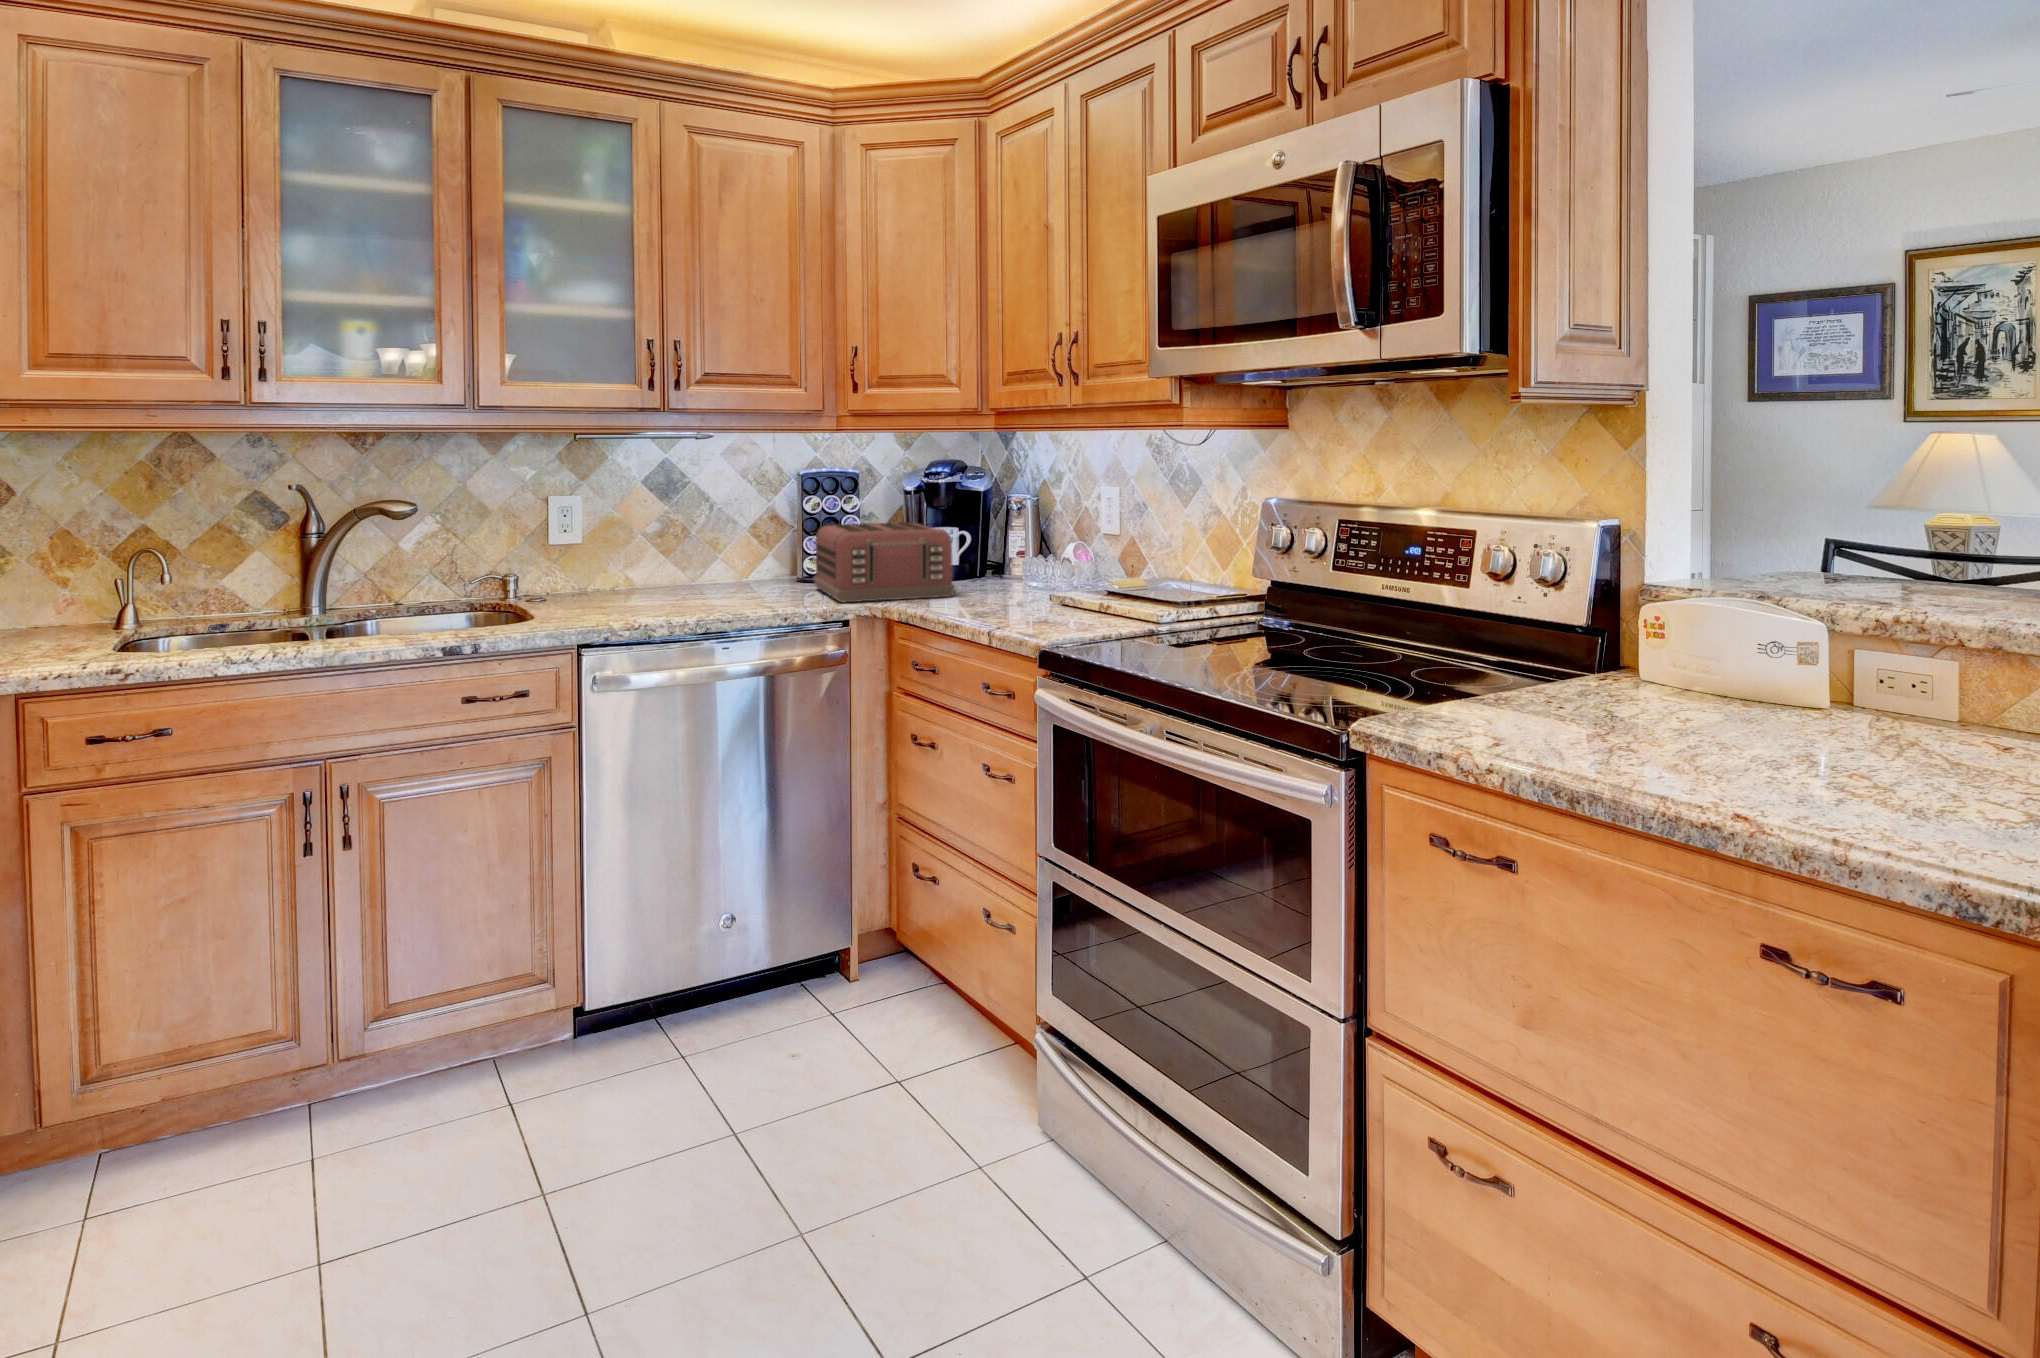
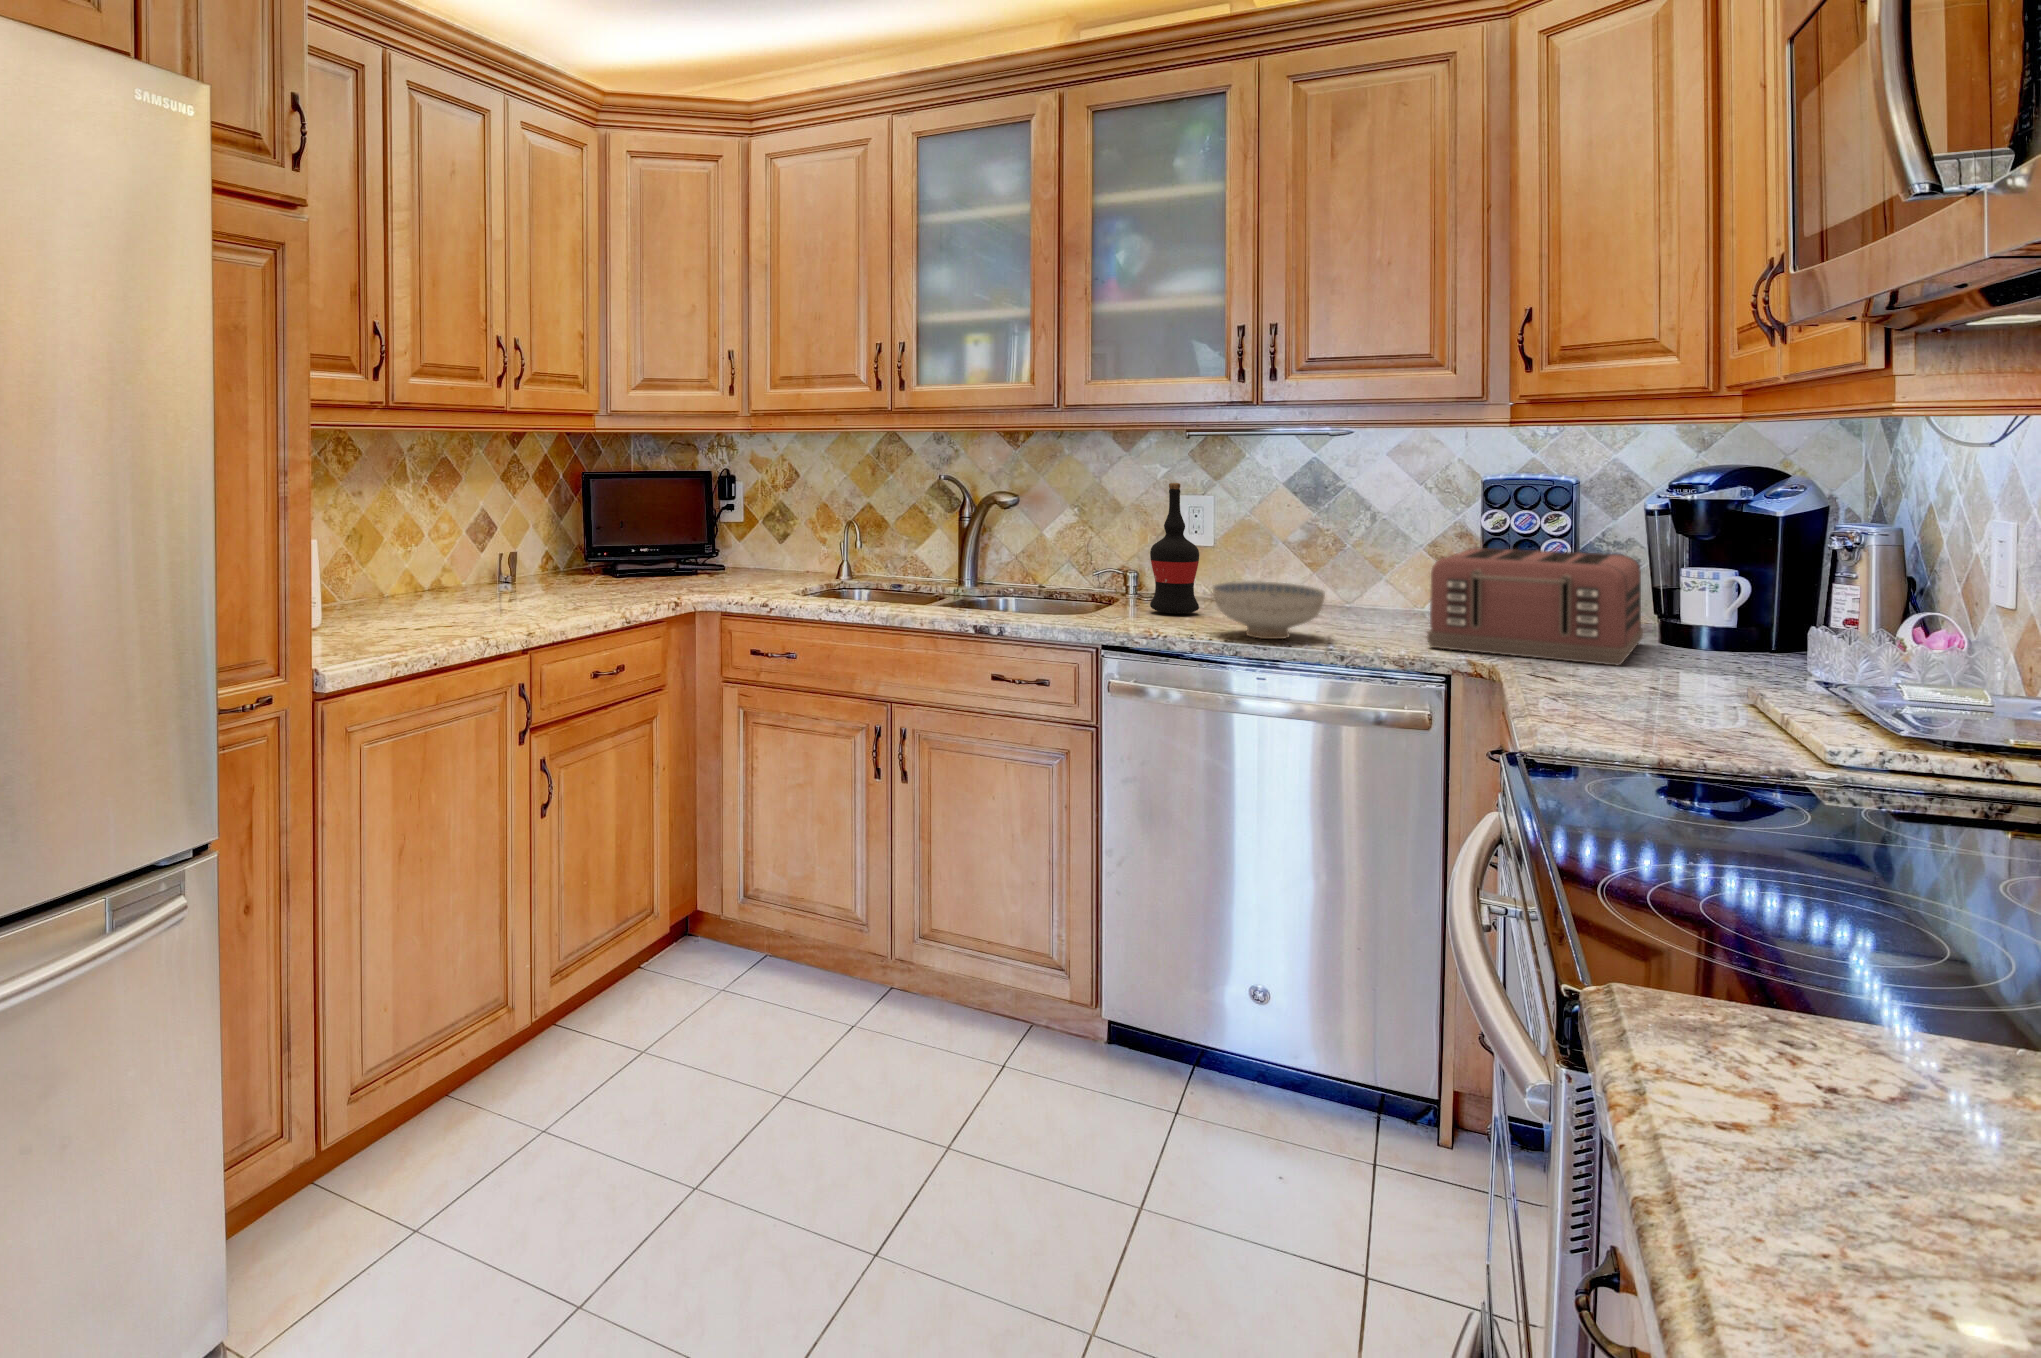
wine bottle: none [573,484,620,607] -> present [1150,483,1199,614]
ceramic bowl: none [680,566,771,615] -> present [1213,581,1325,639]

